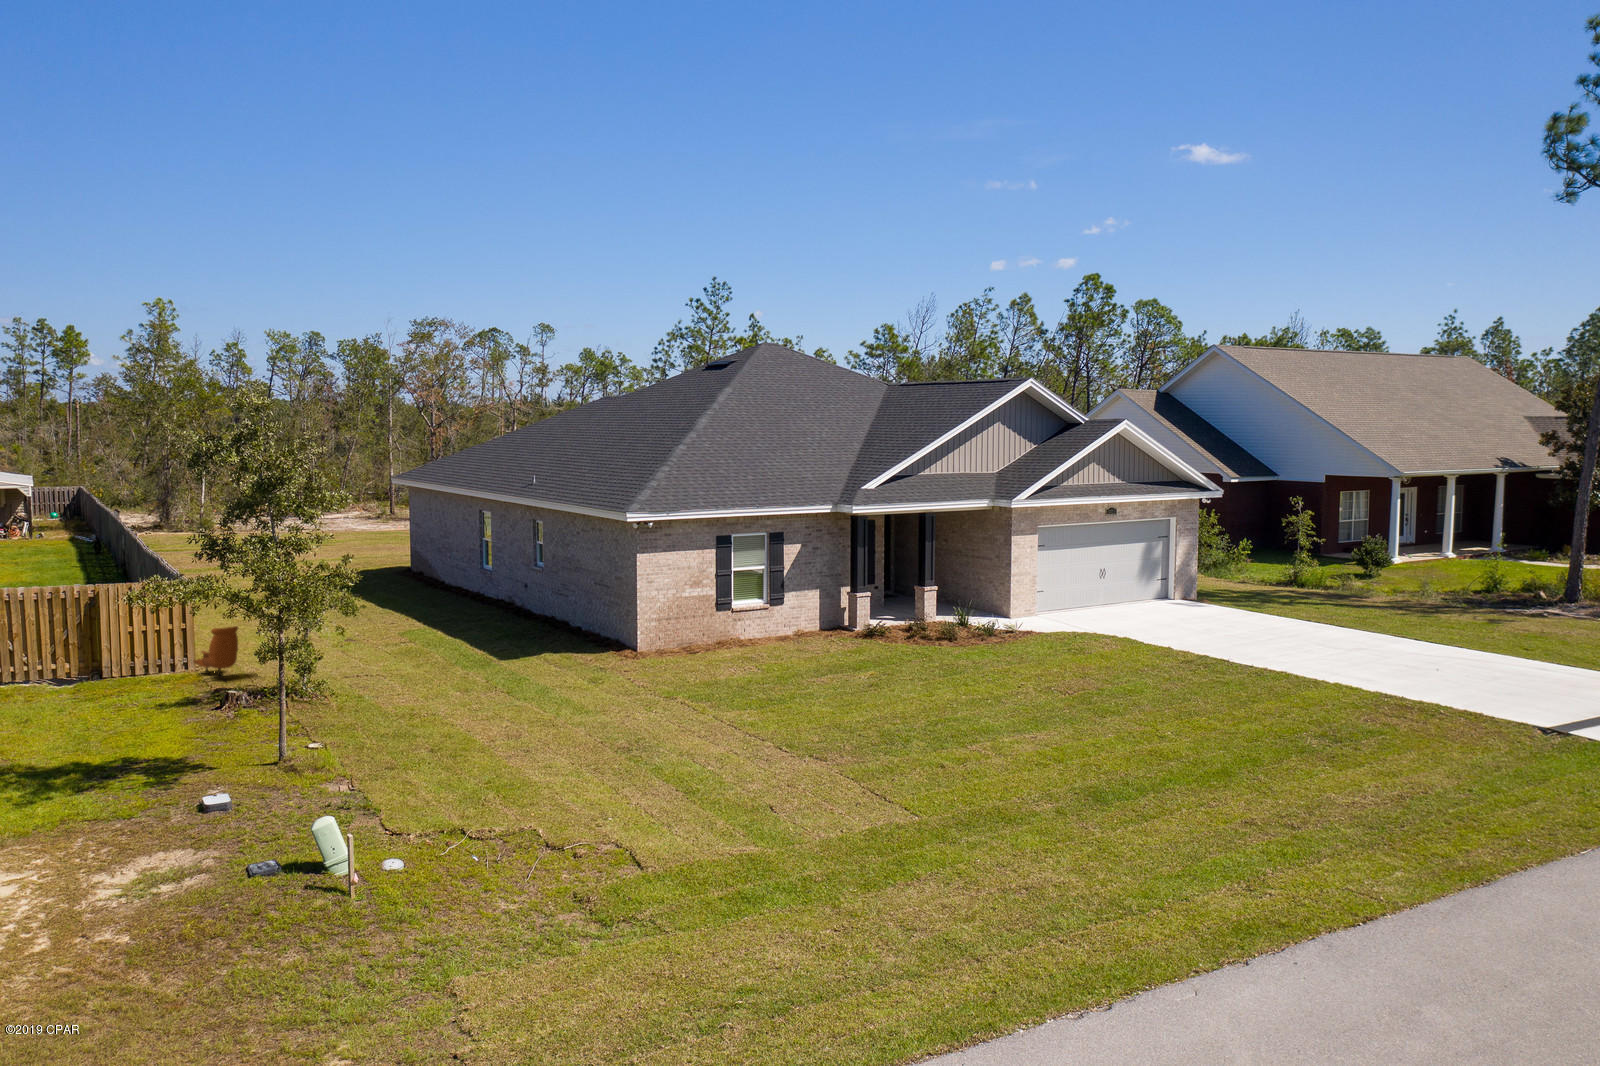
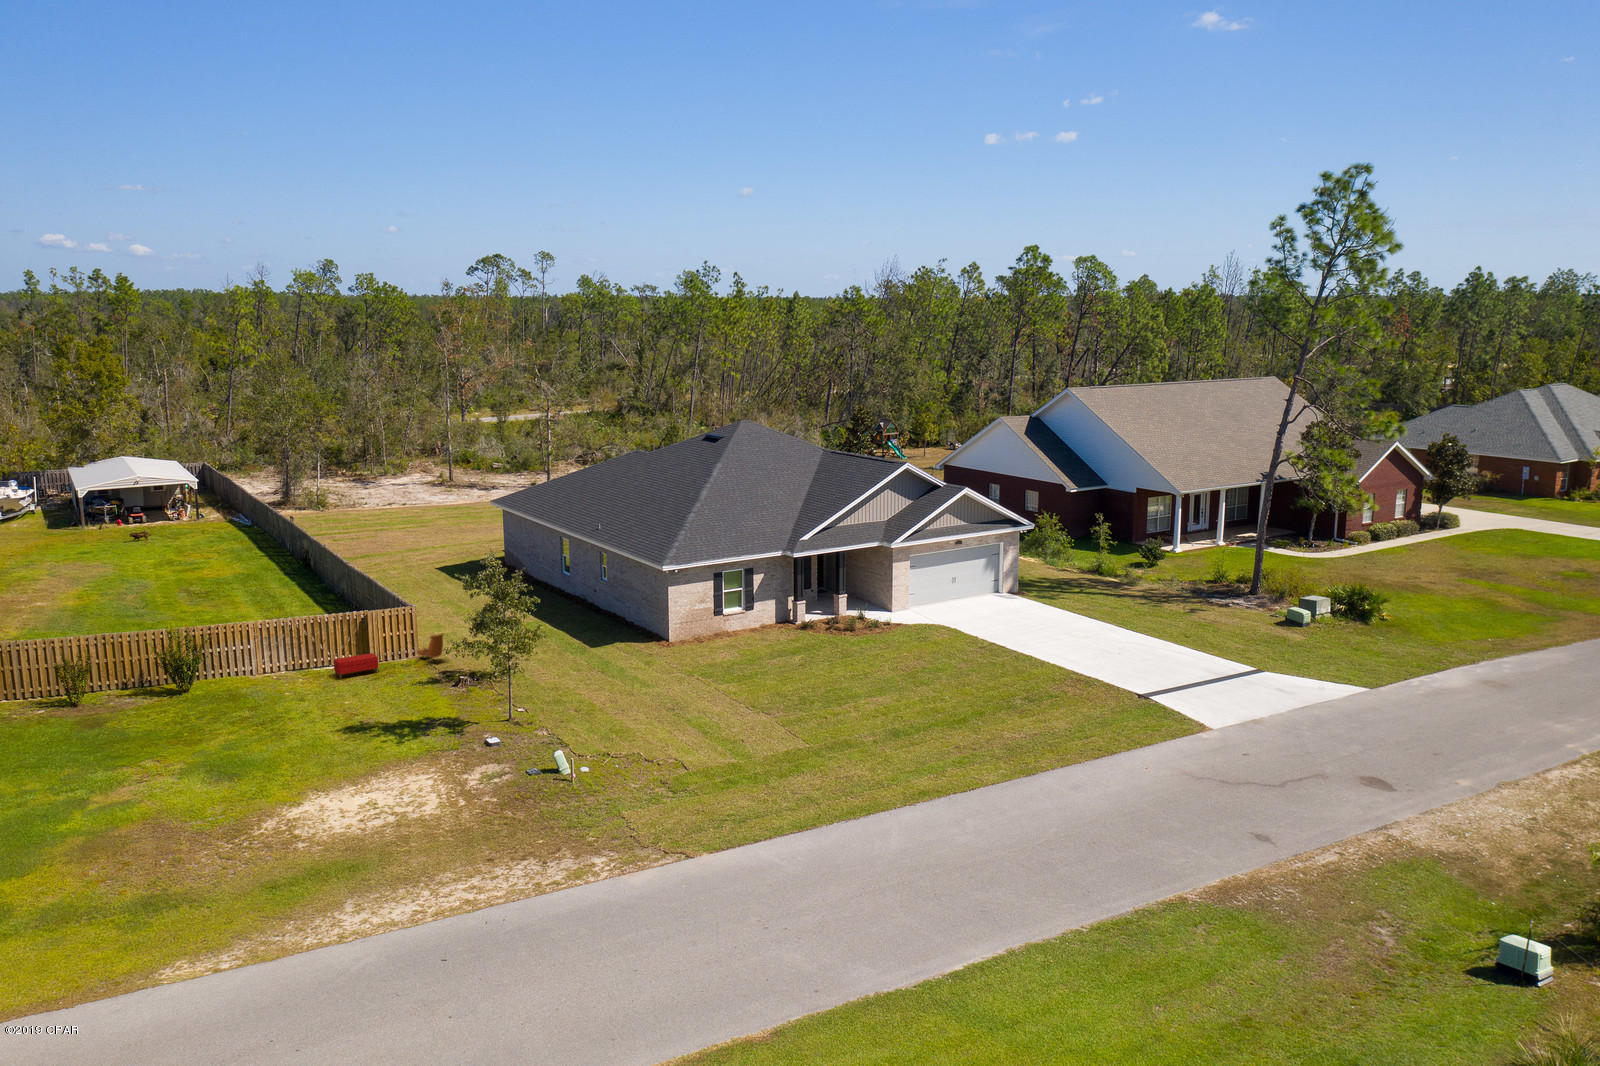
bench: none [28,659,112,702] -> present [334,653,378,680]

